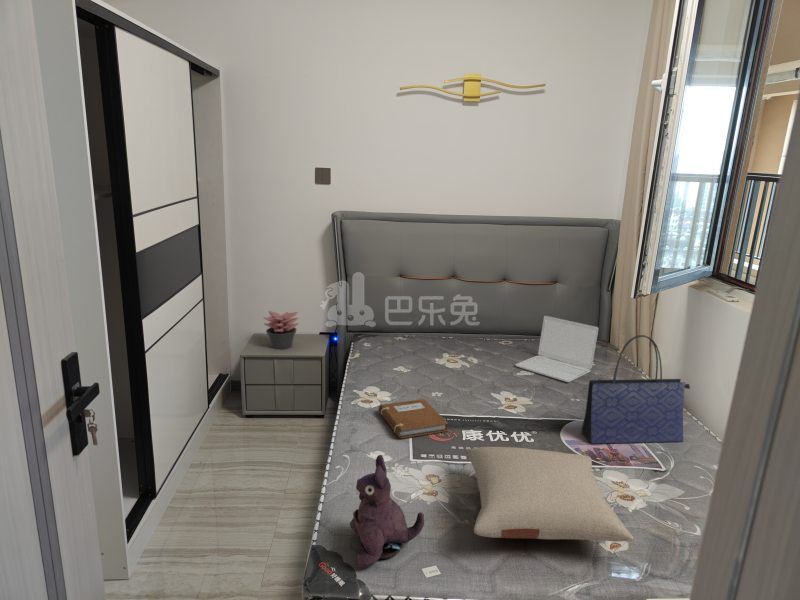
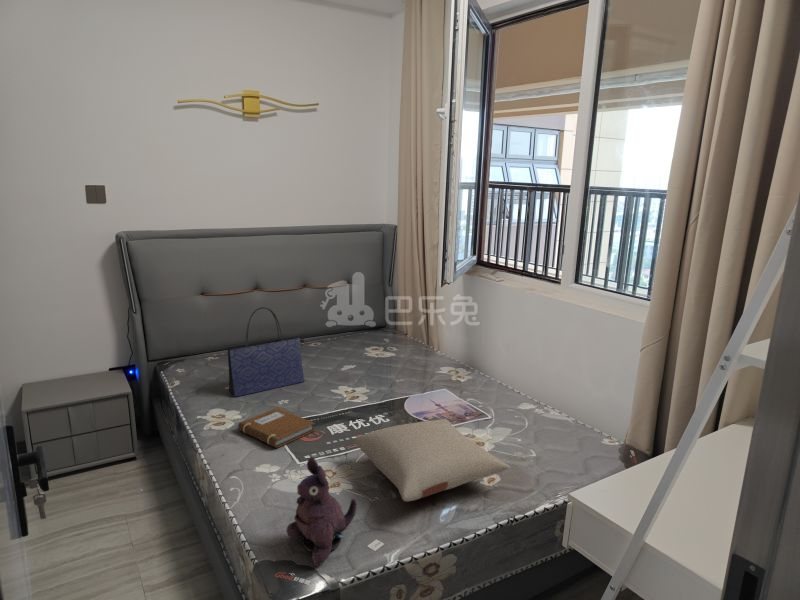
succulent plant: present [264,311,298,349] -> none [42,348,88,394]
laptop: present [516,316,599,382] -> none [337,314,401,368]
tote bag: present [582,335,690,444] -> present [228,307,304,397]

